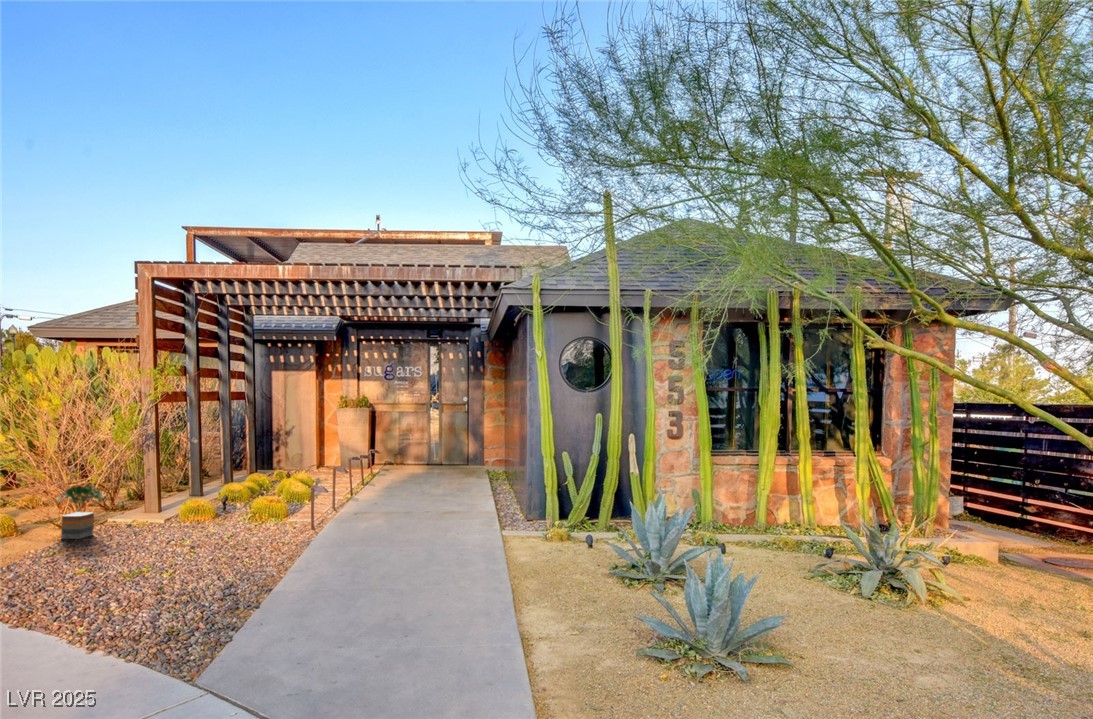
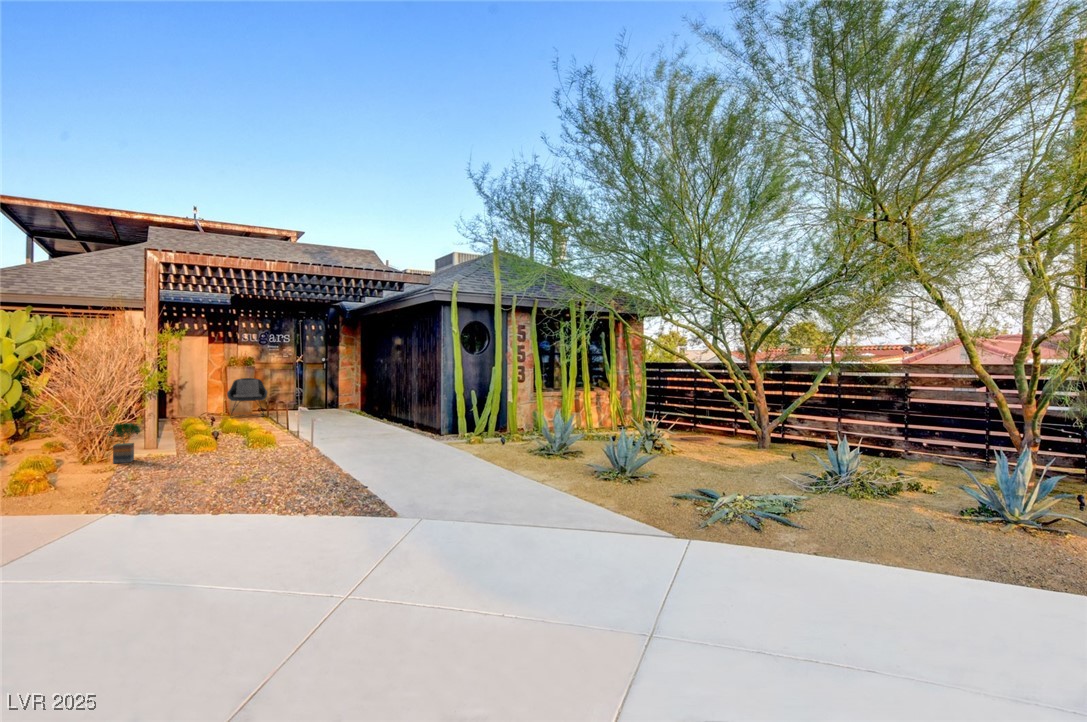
lounge chair: none [338,422,387,473] -> present [227,378,267,418]

